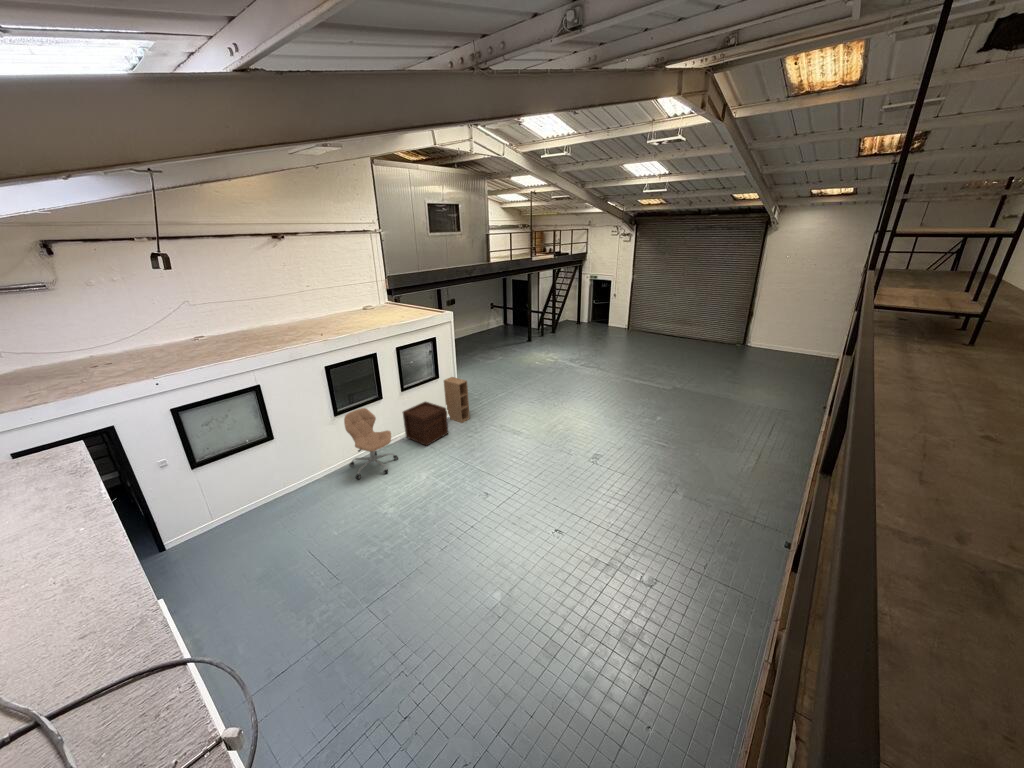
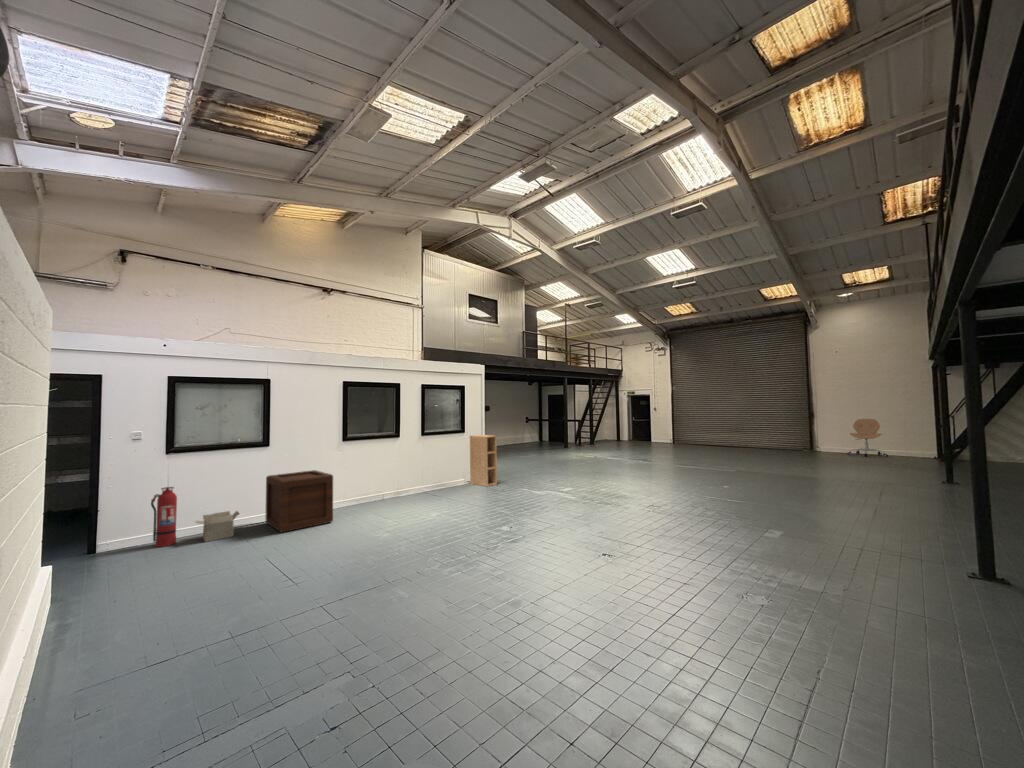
wooden crate: present [403,402,448,445] -> present [265,470,333,533]
office chair: present [344,408,398,479] -> present [847,419,888,457]
fire extinguisher: none [196,494,225,536] -> present [151,487,177,547]
cardboard box: none [234,496,269,526] -> present [195,511,240,542]

